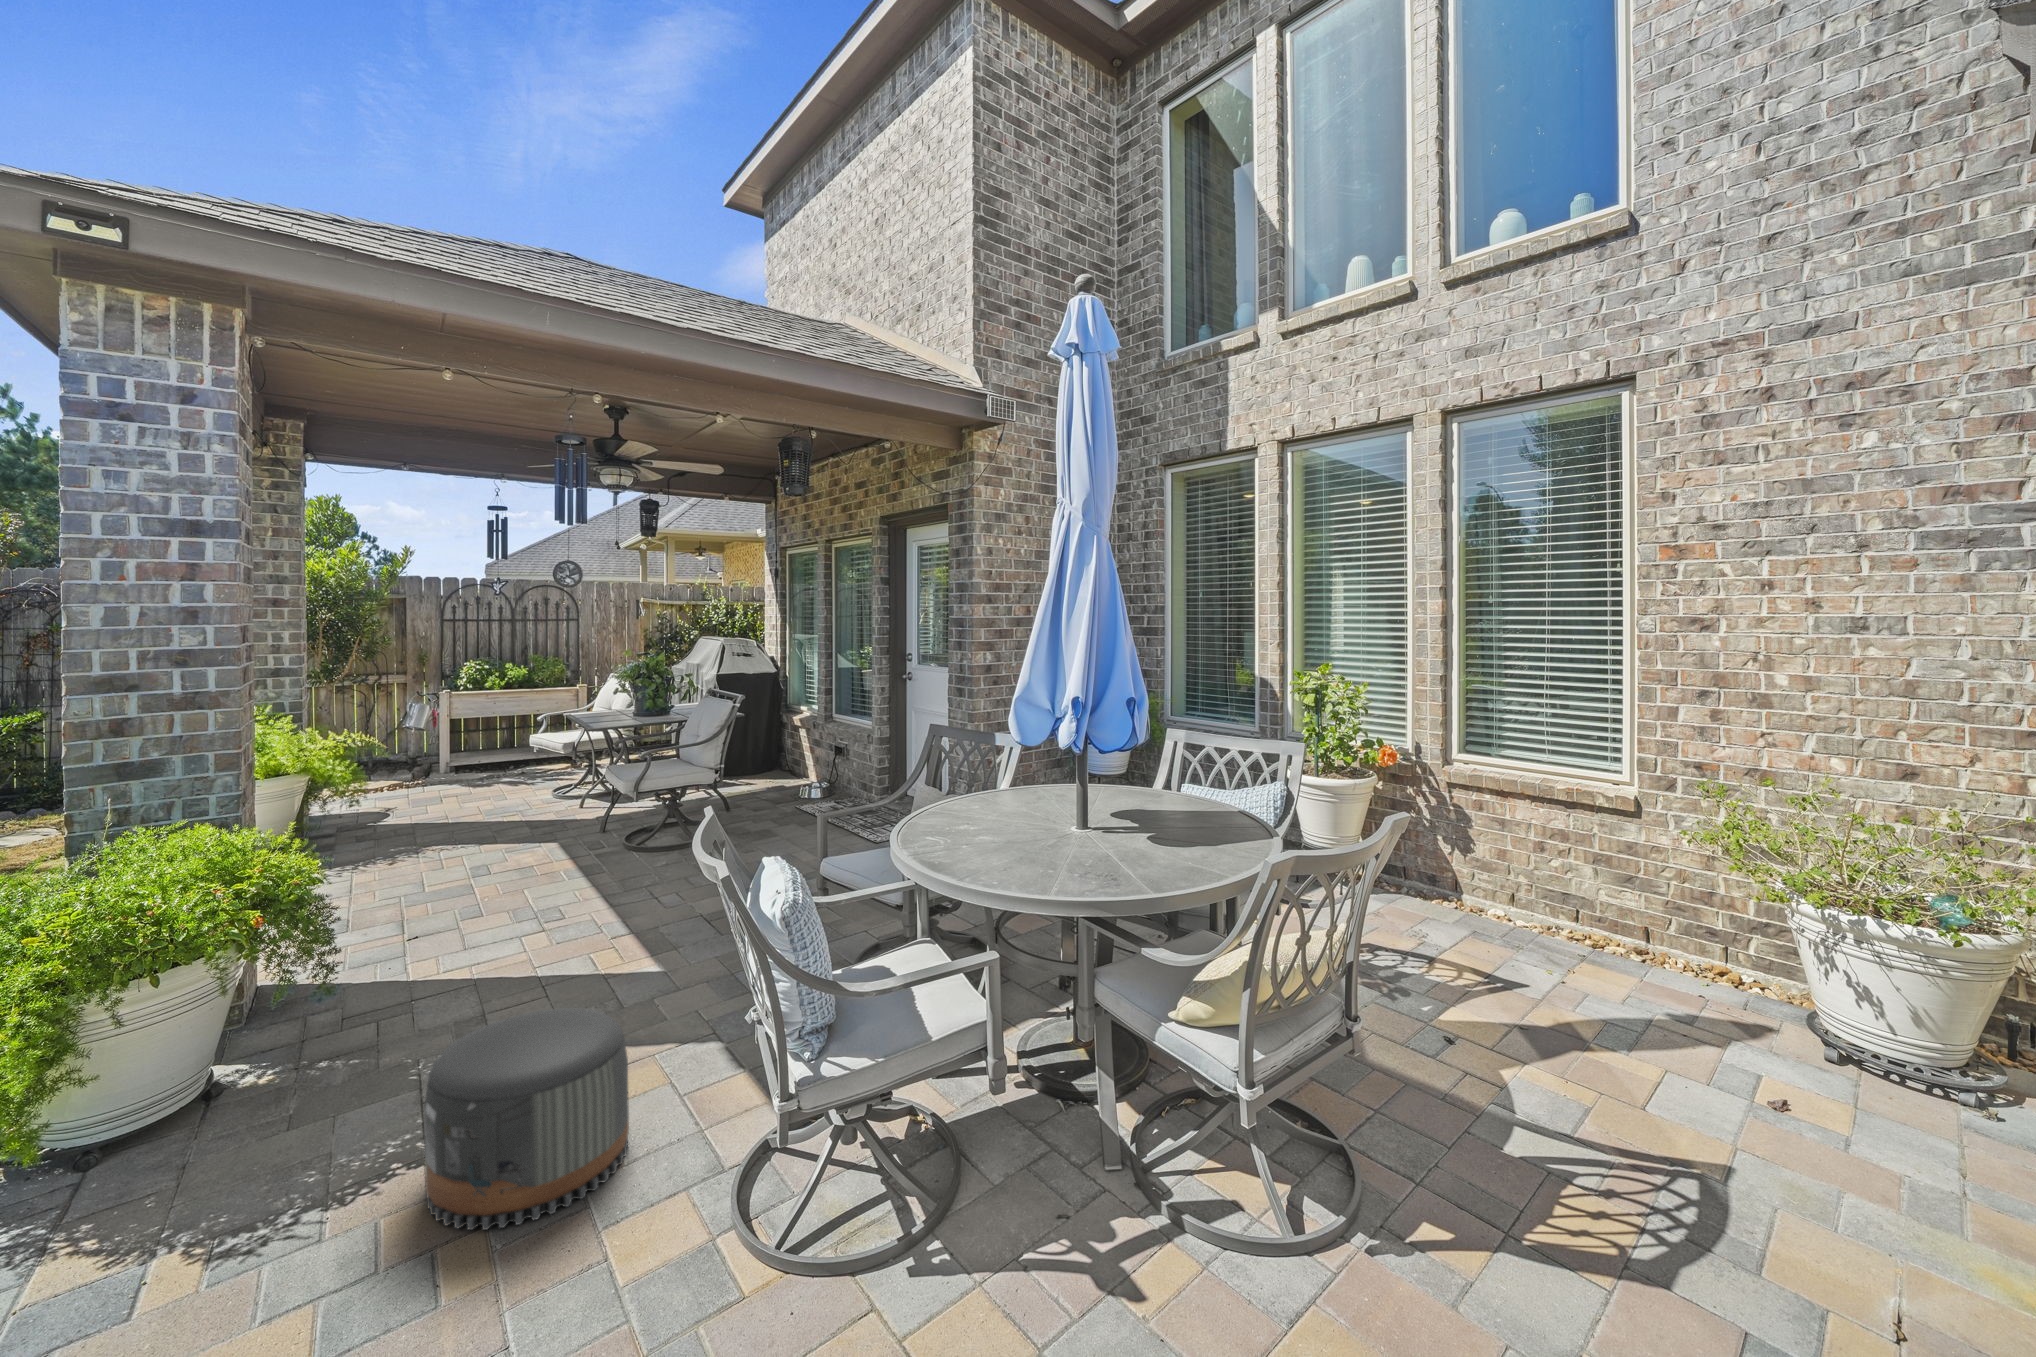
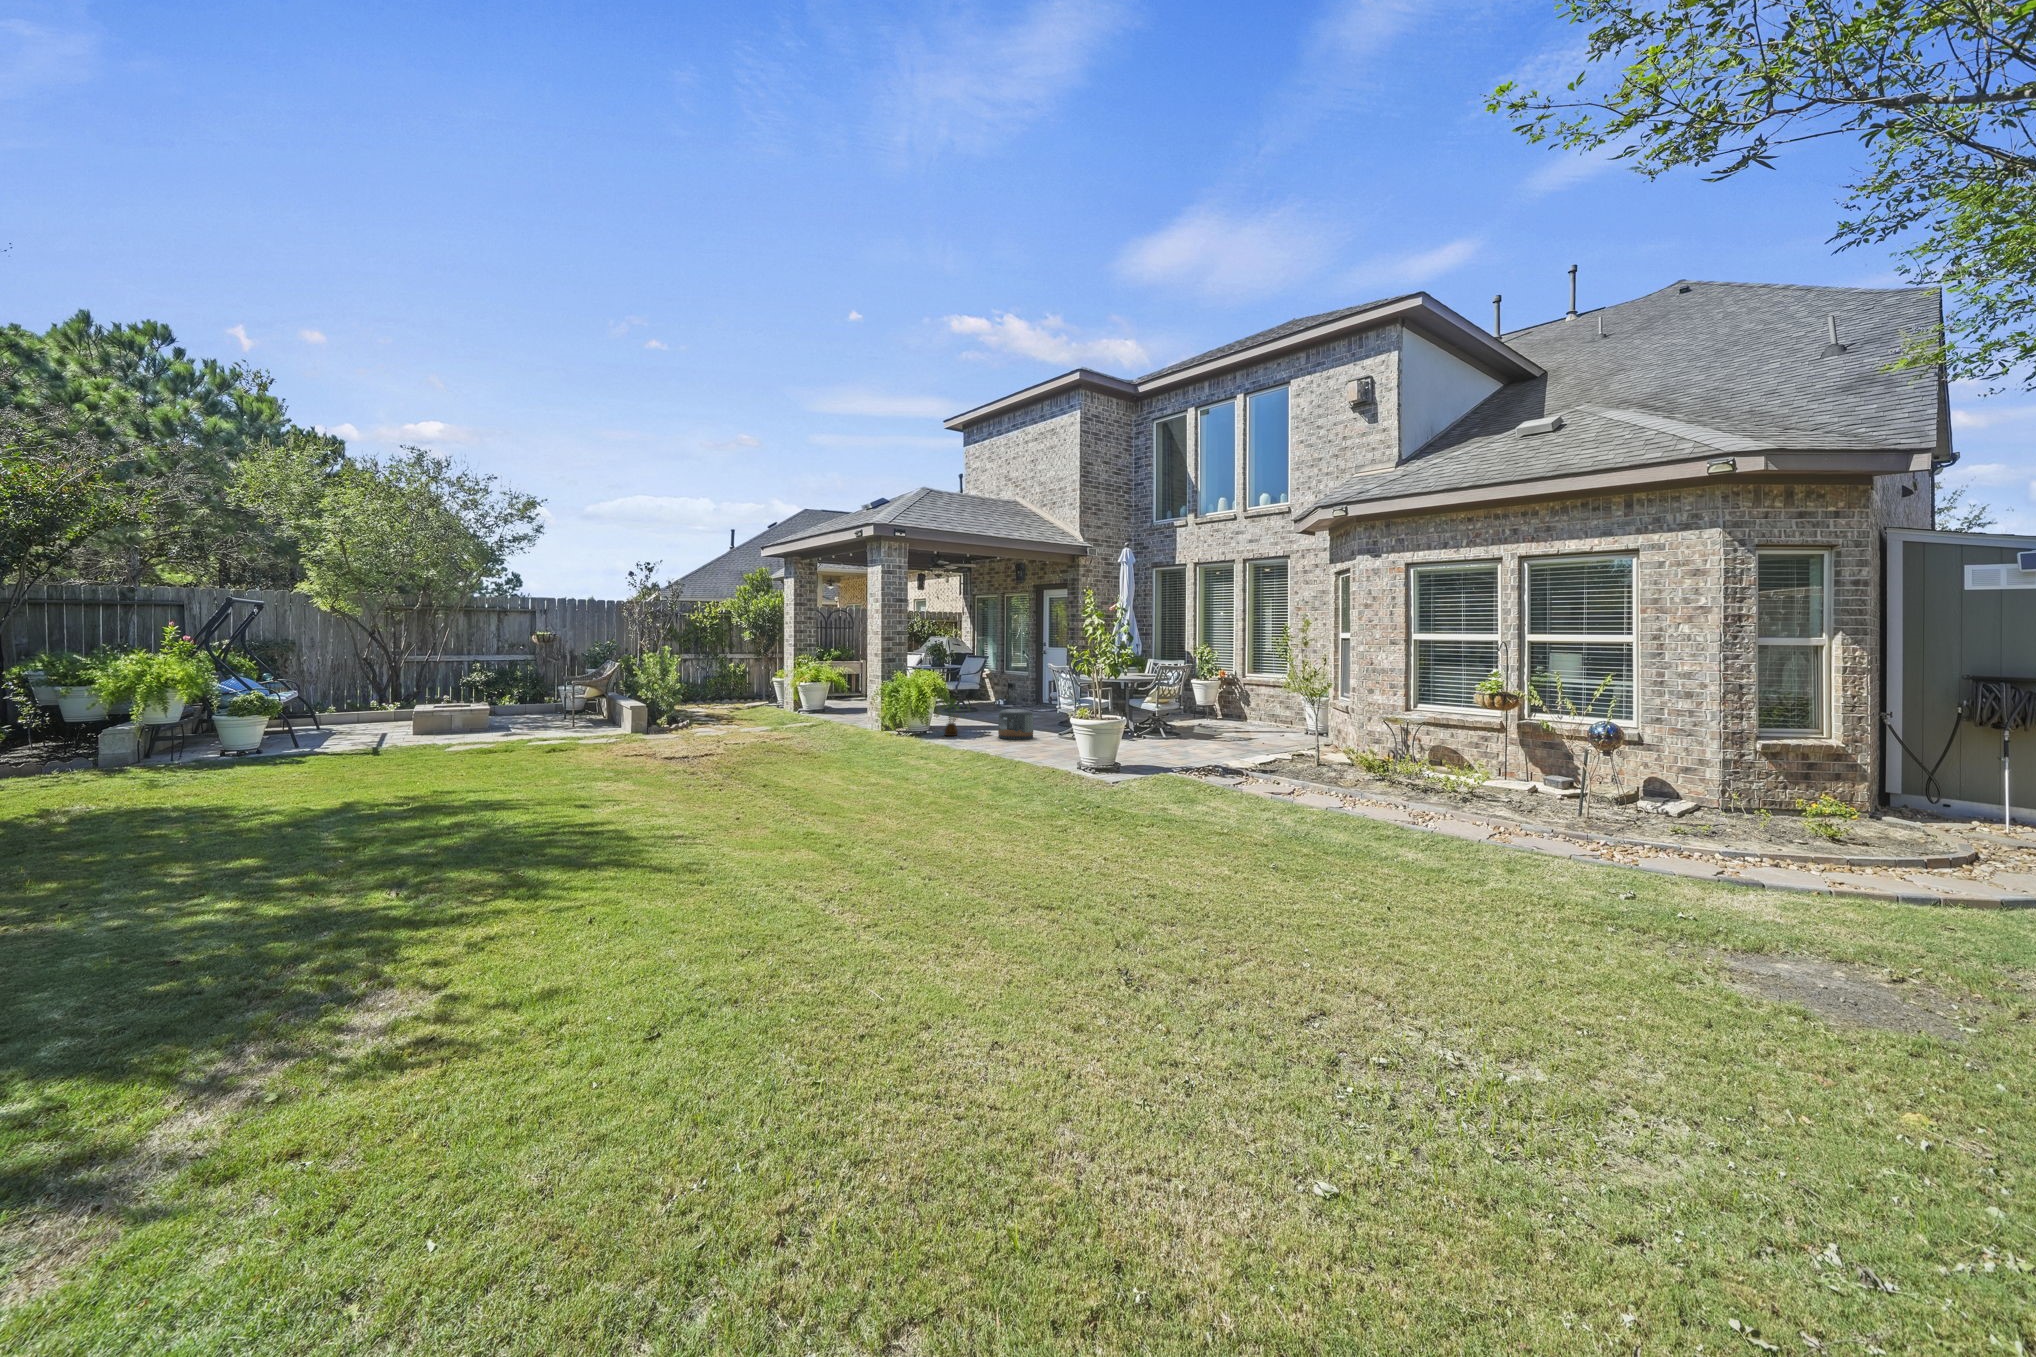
house plant: none [187,934,371,1147] -> present [940,699,964,736]

